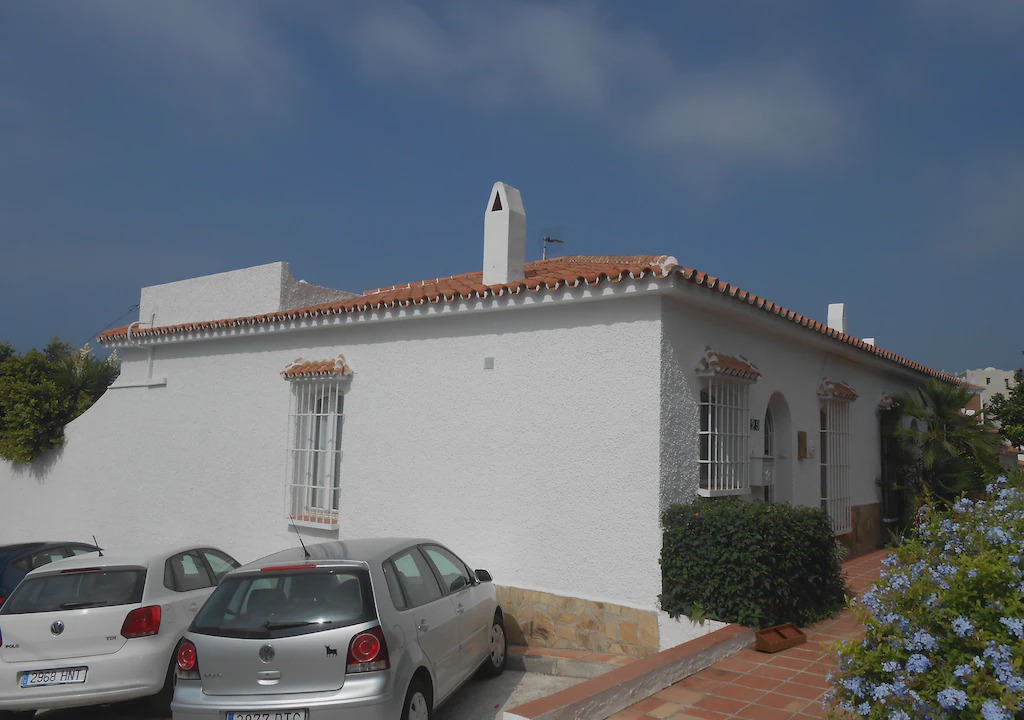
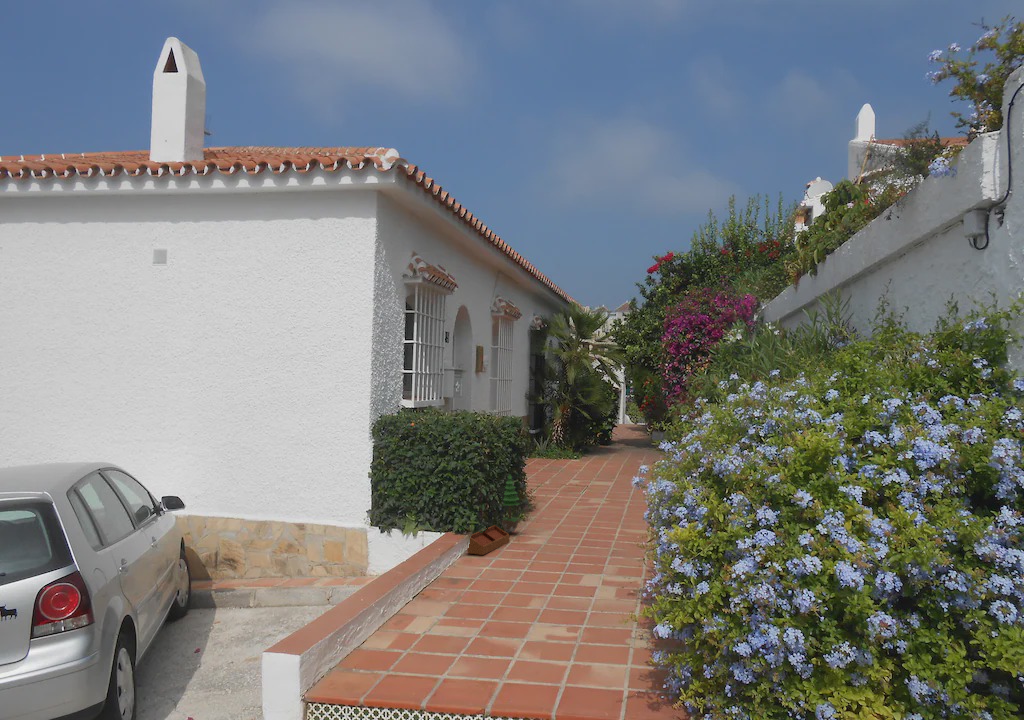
potted tree: none [799,569,822,633] -> present [501,474,519,533]

